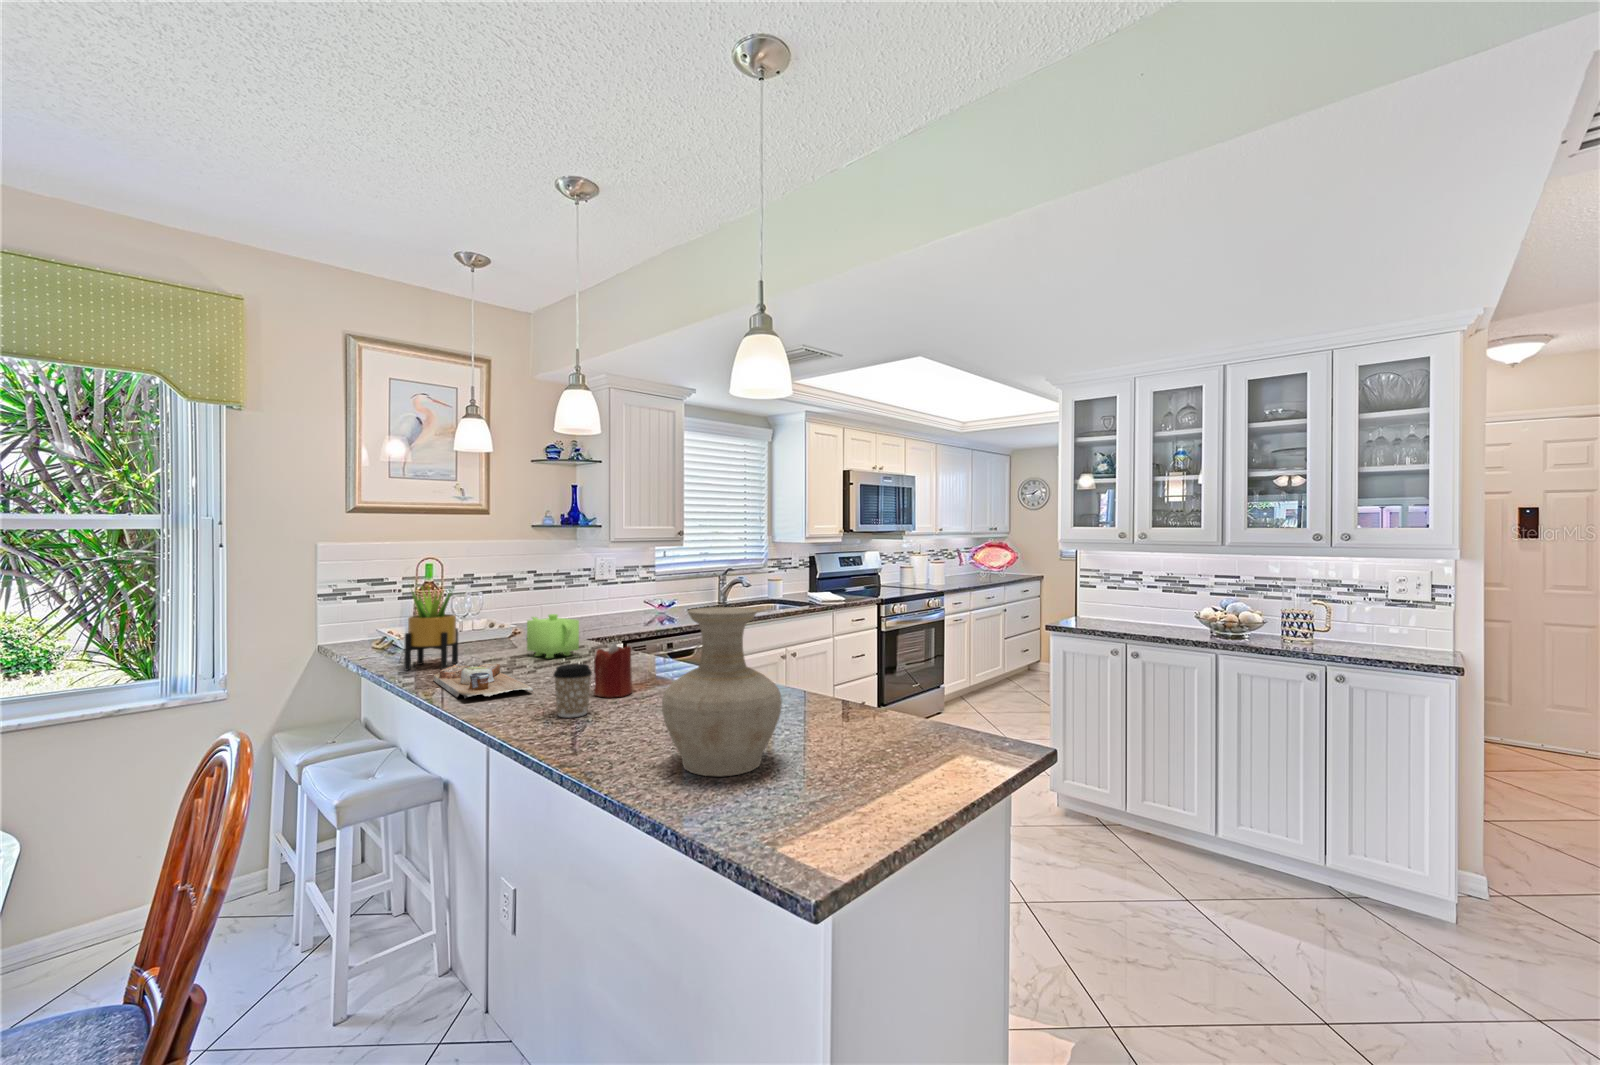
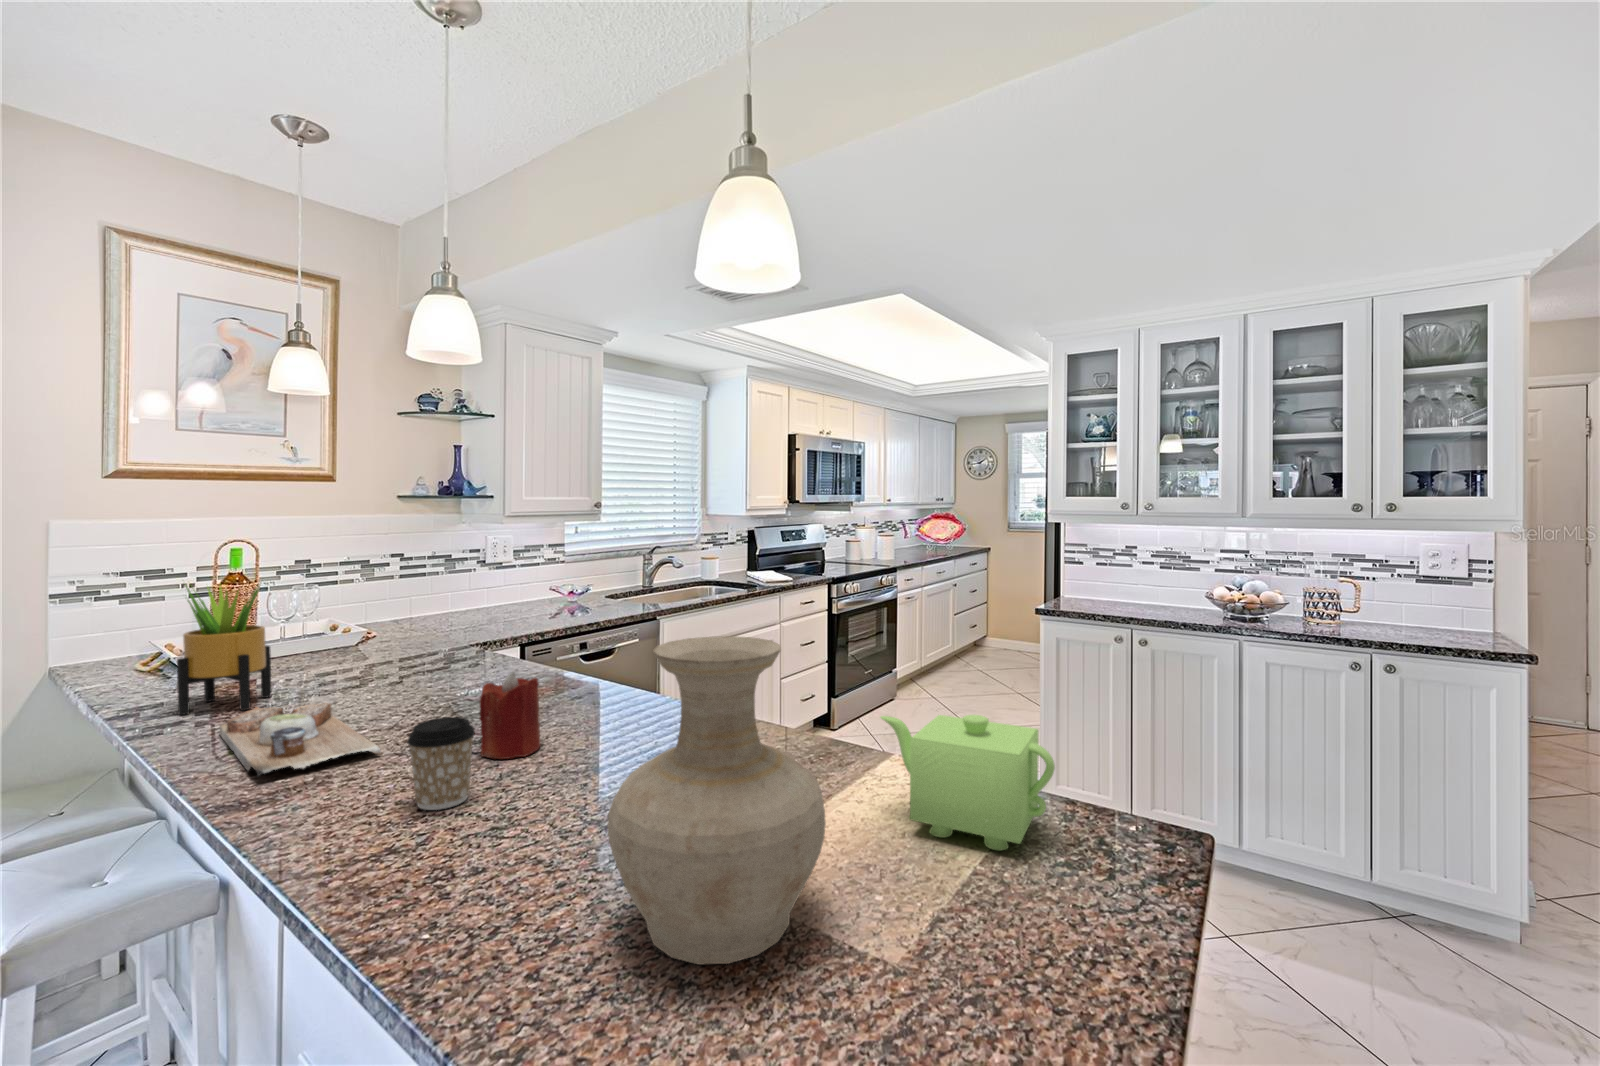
teapot: present [527,614,579,658] -> present [881,715,1055,850]

